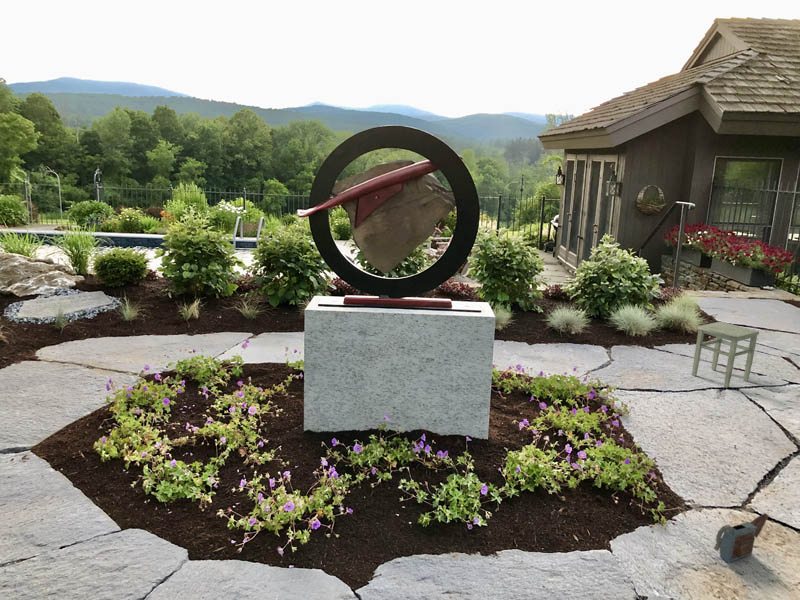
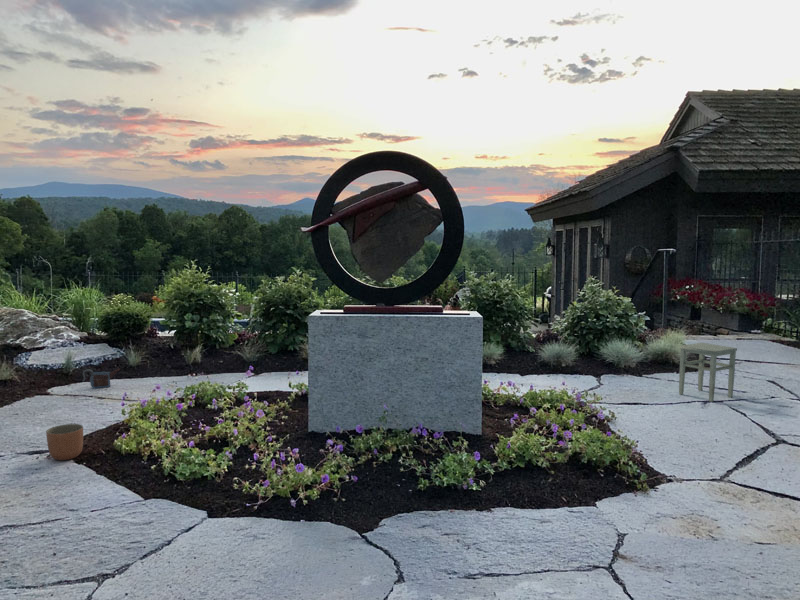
planter: none [20,424,62,465] -> present [46,424,83,460]
watering can: present [714,514,769,563] -> present [83,368,120,388]

